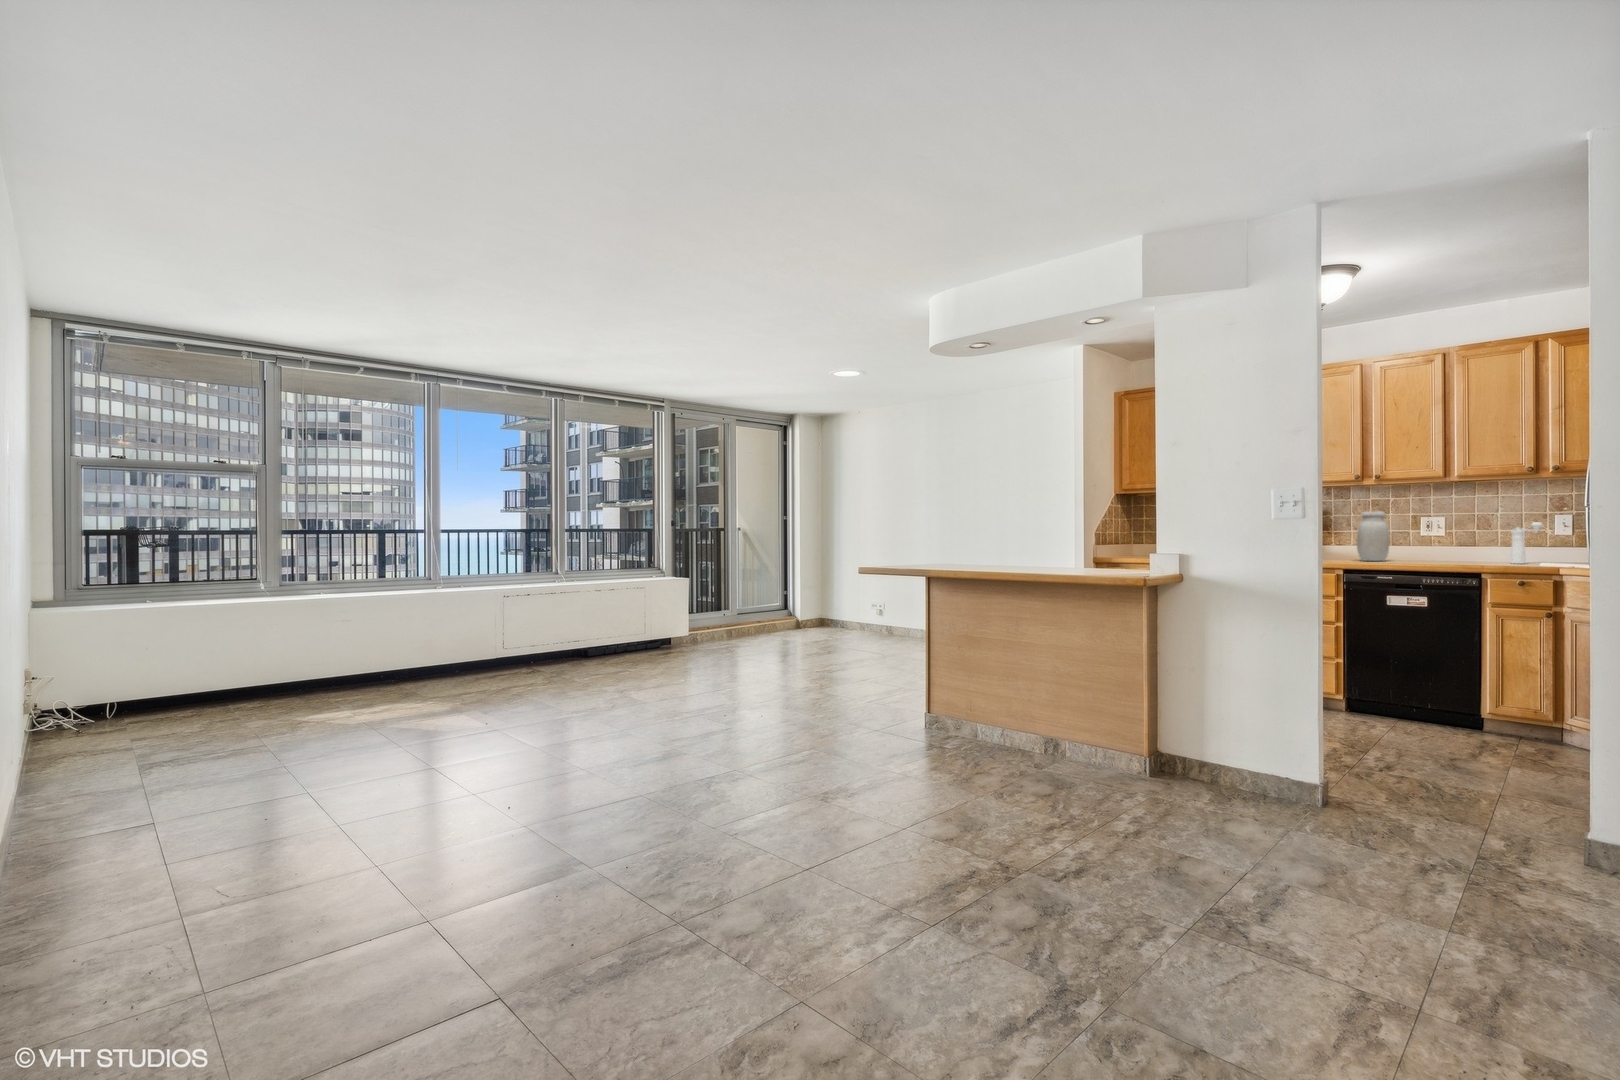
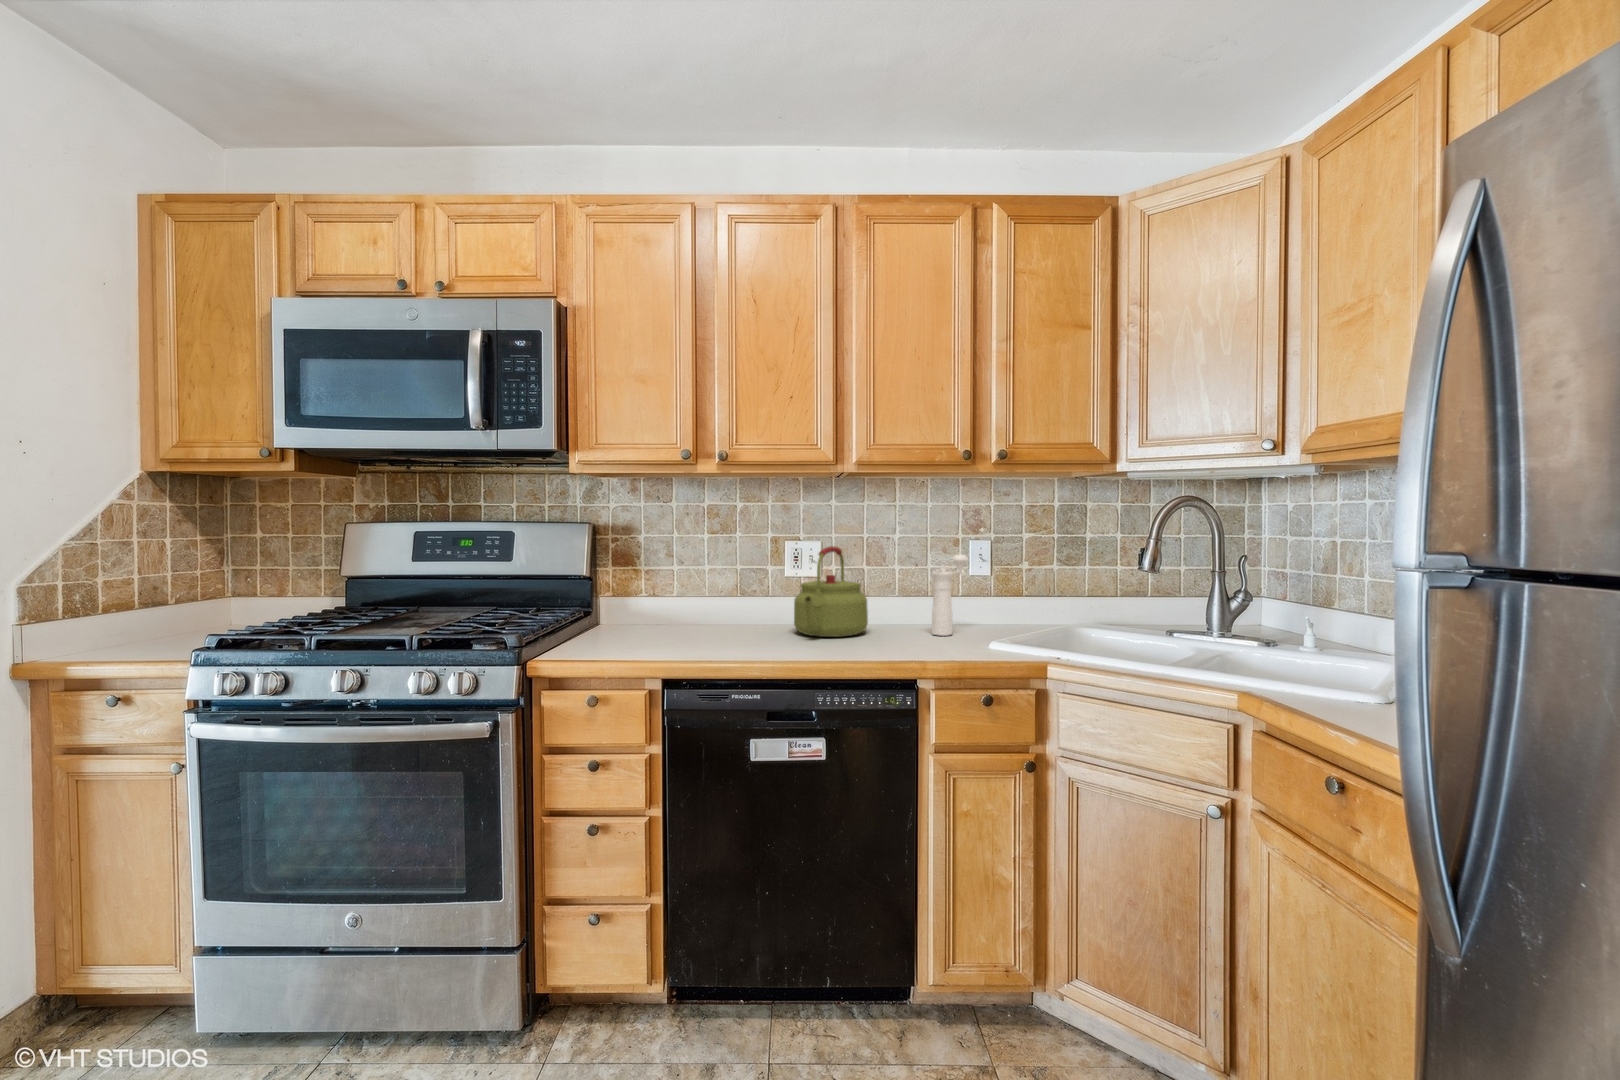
jar: present [1357,511,1390,561] -> none [686,530,742,635]
kettle: none [1421,518,1469,562] -> present [794,546,868,637]

